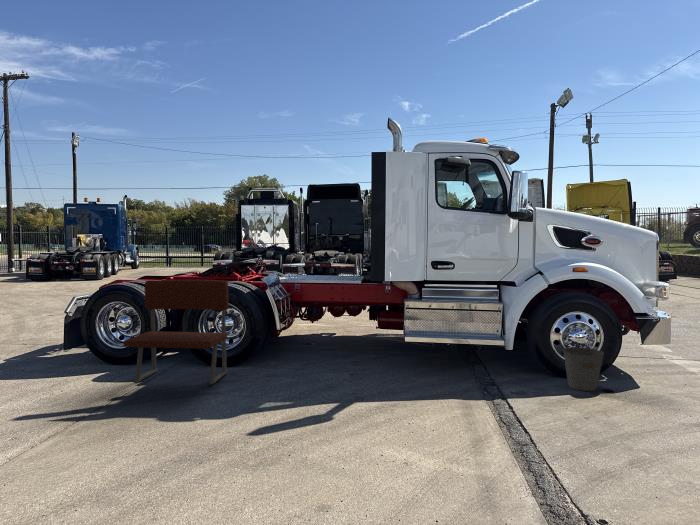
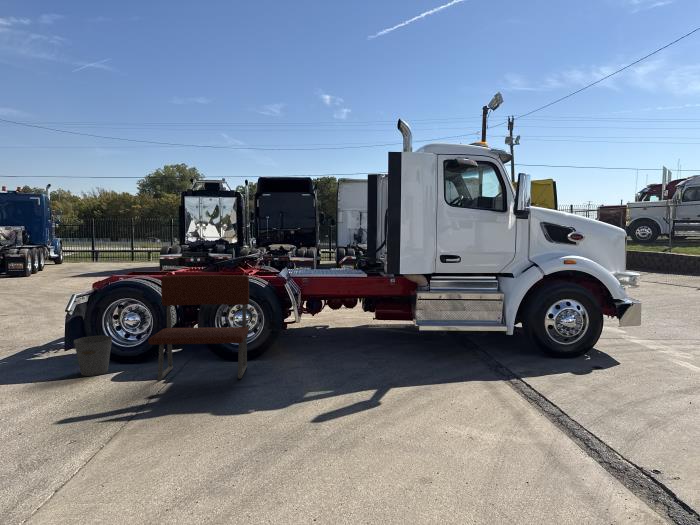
bucket: present [563,347,604,391] -> present [74,336,112,376]

